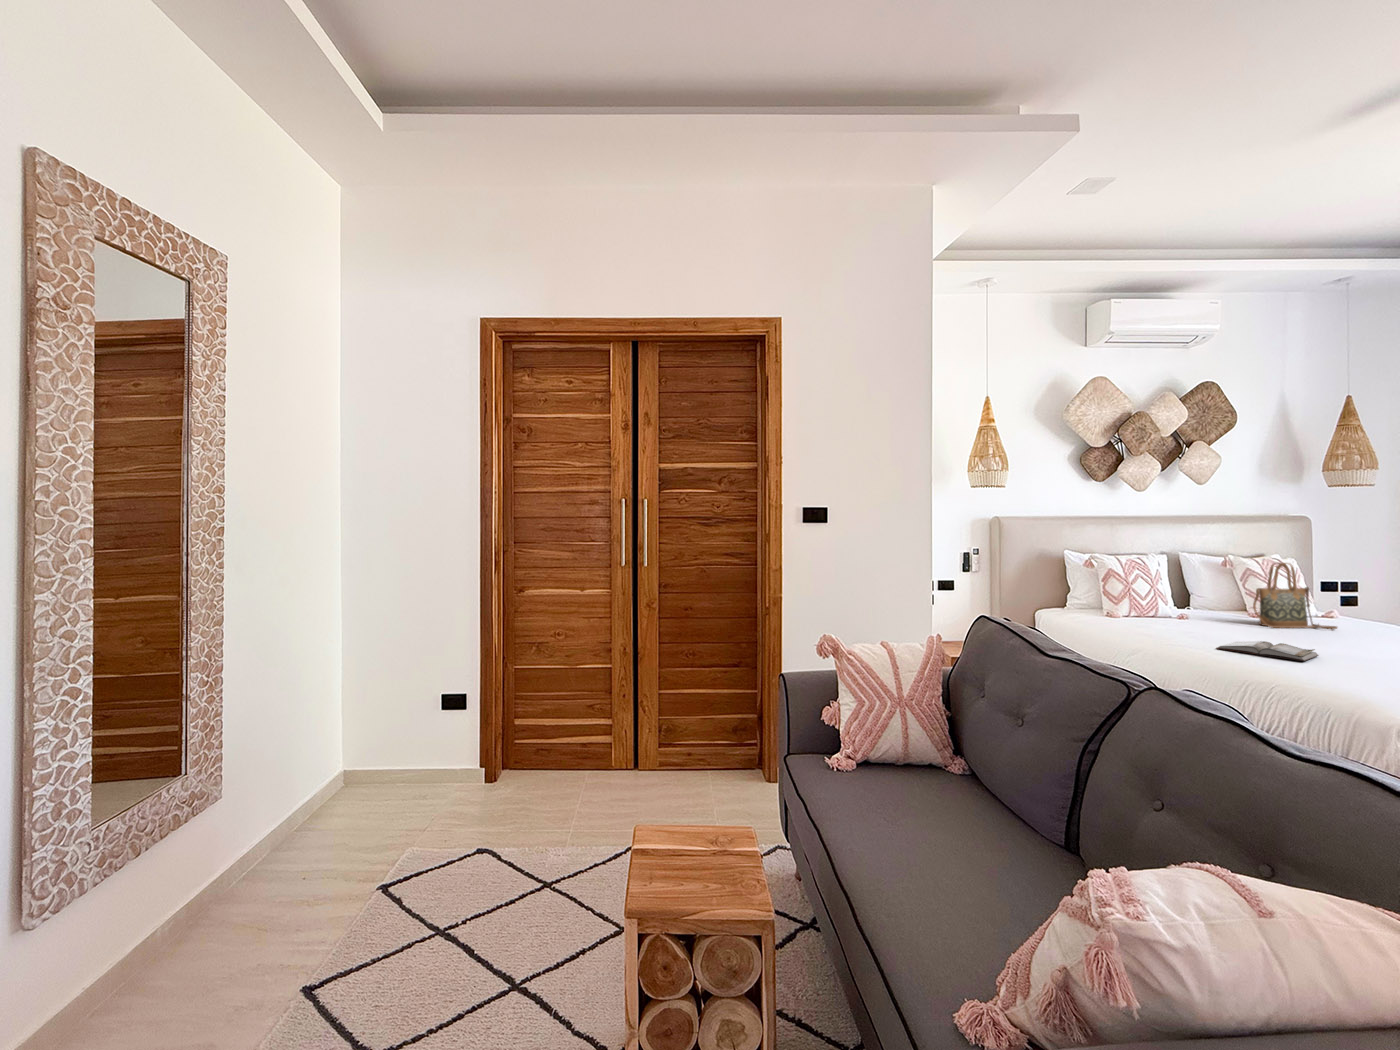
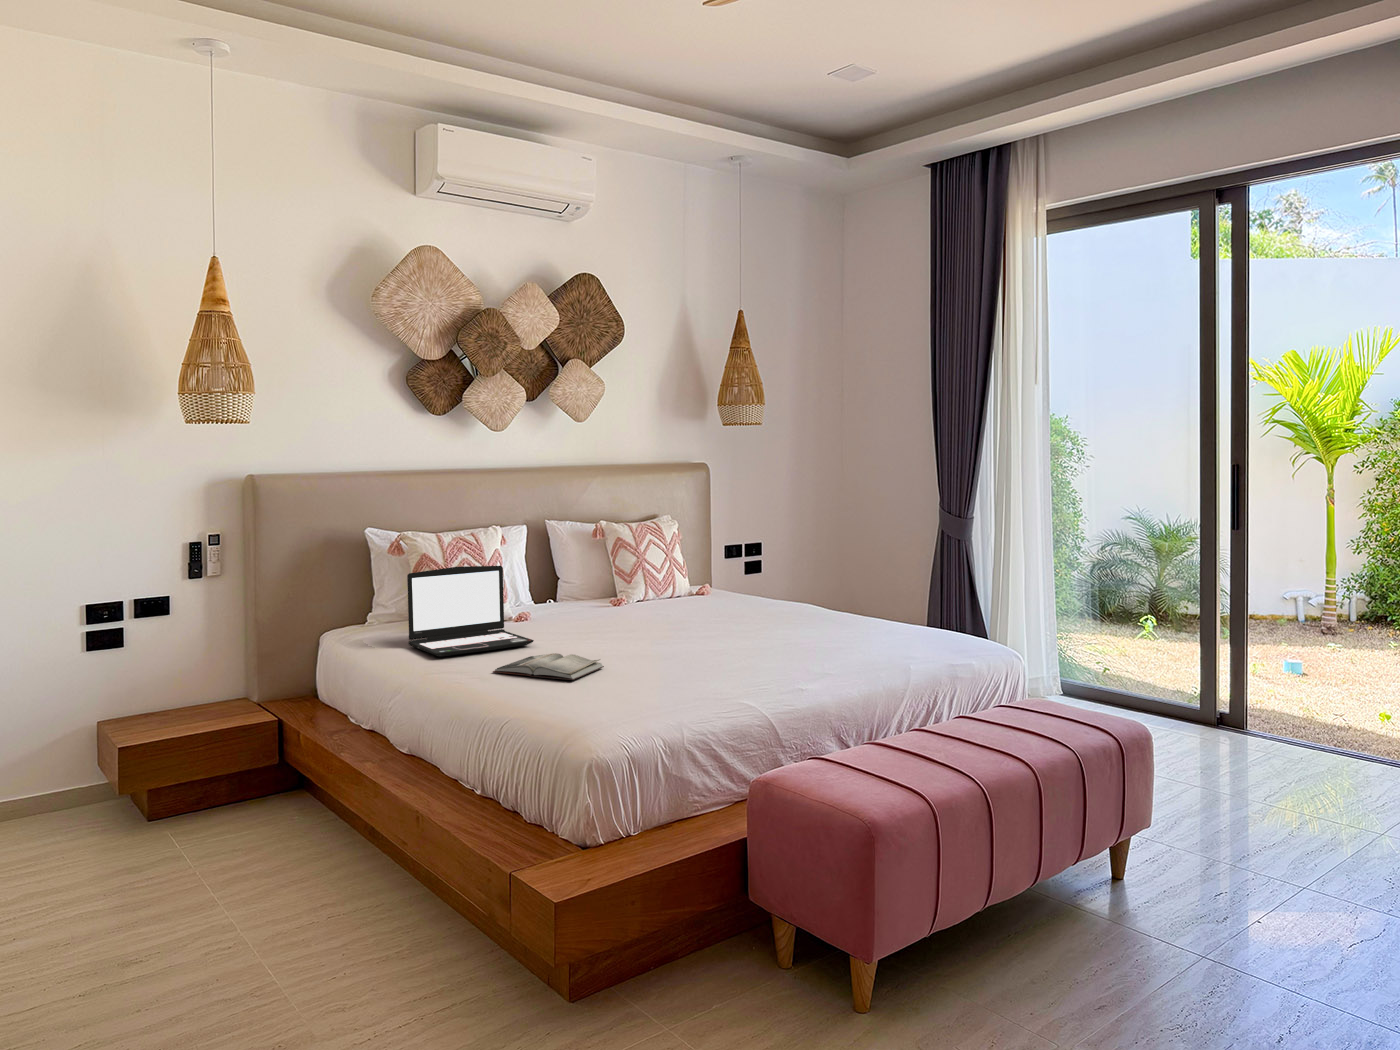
handbag: present [1253,563,1337,629] -> none [594,533,683,624]
laptop: none [1118,577,1224,635] -> present [407,566,534,657]

